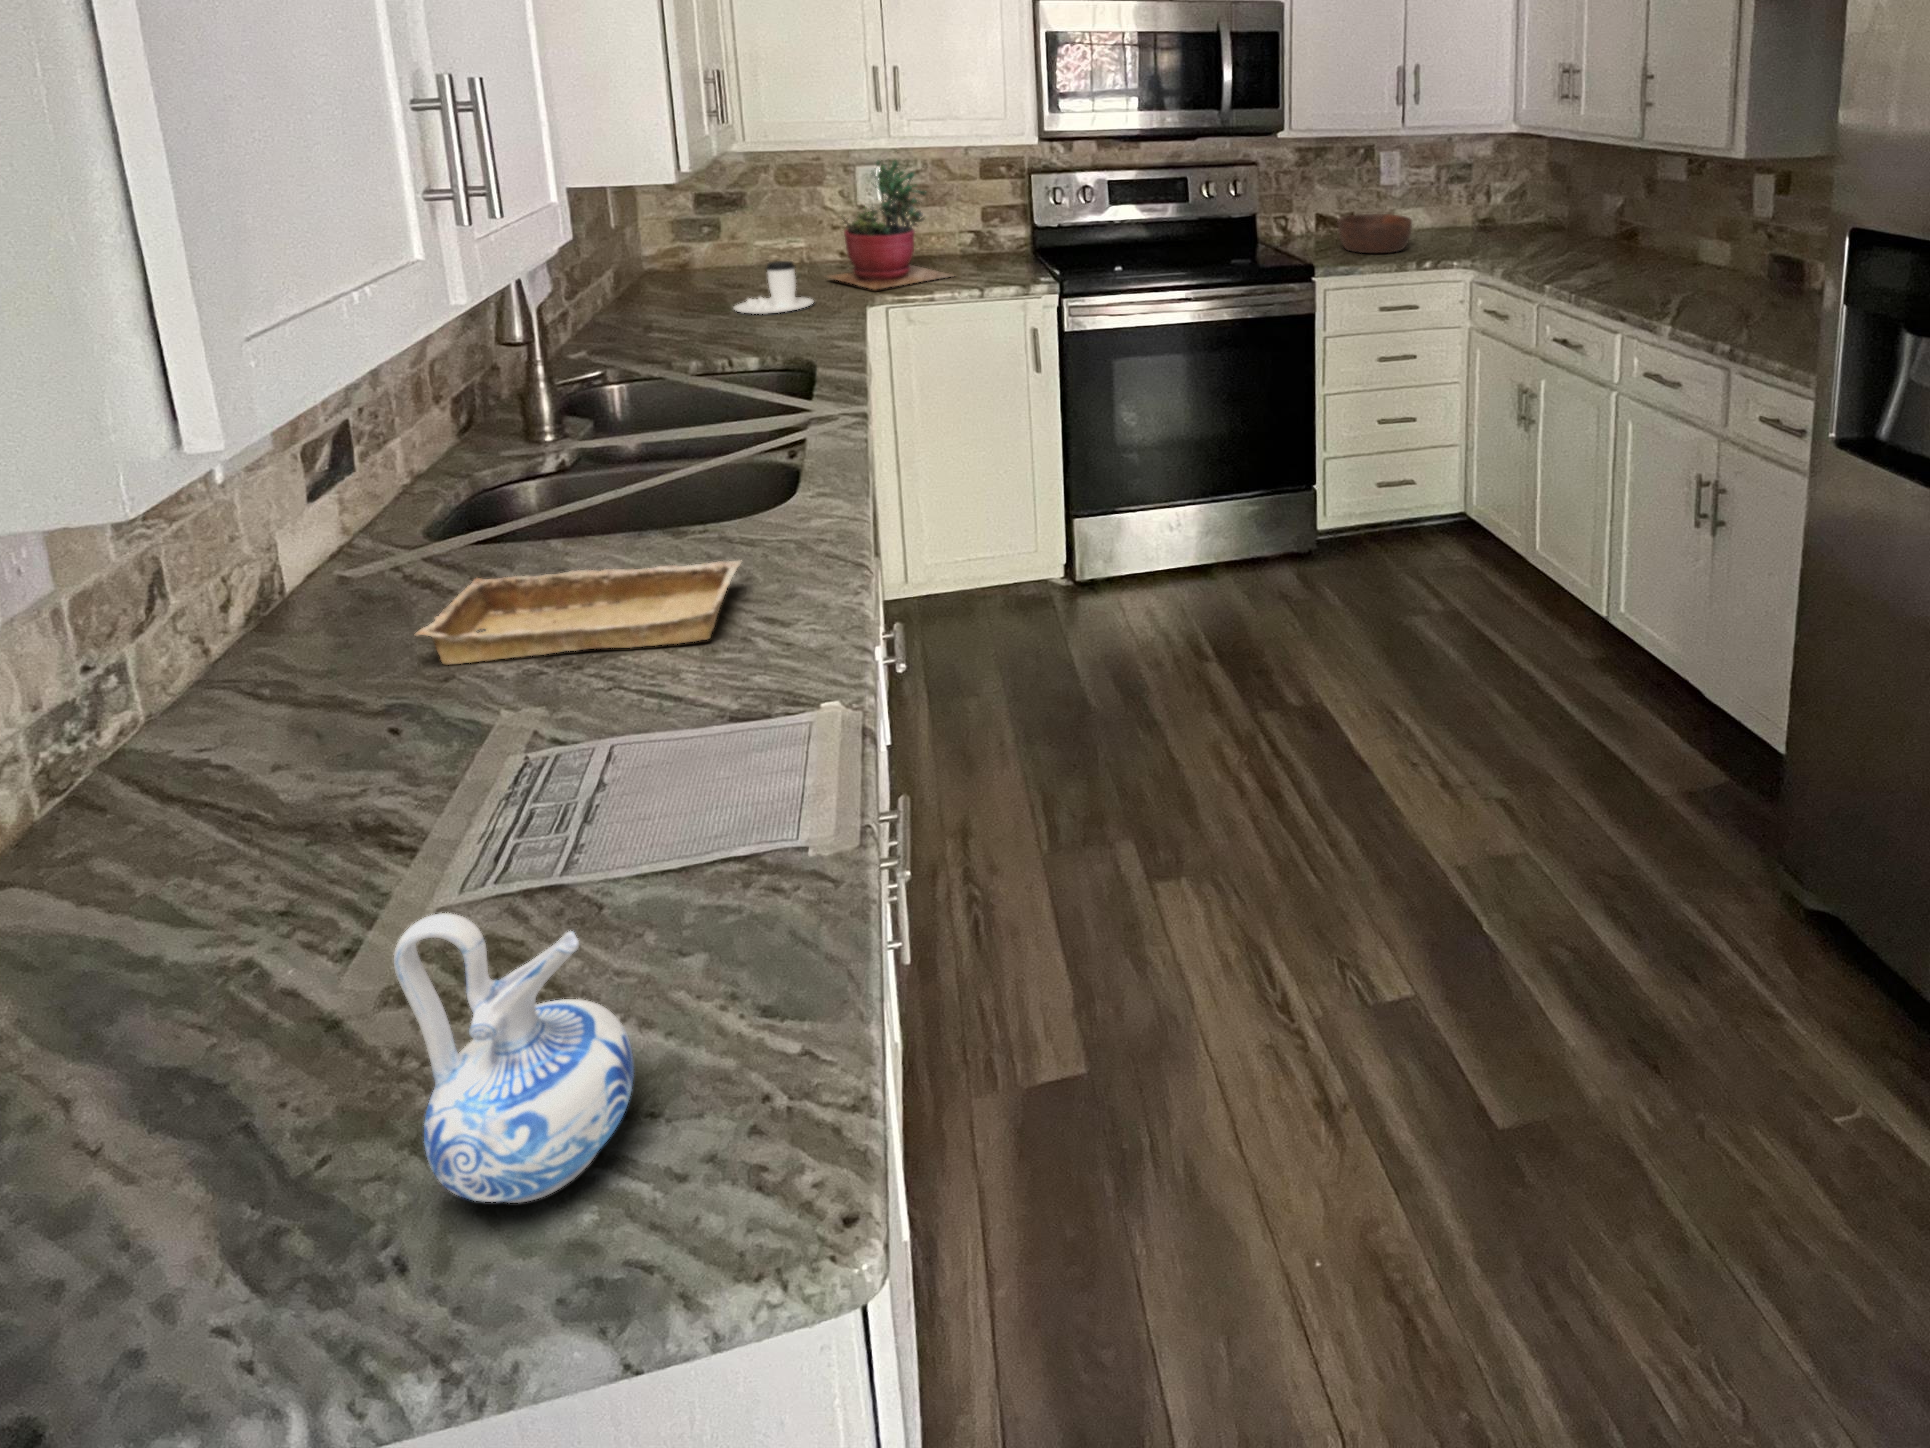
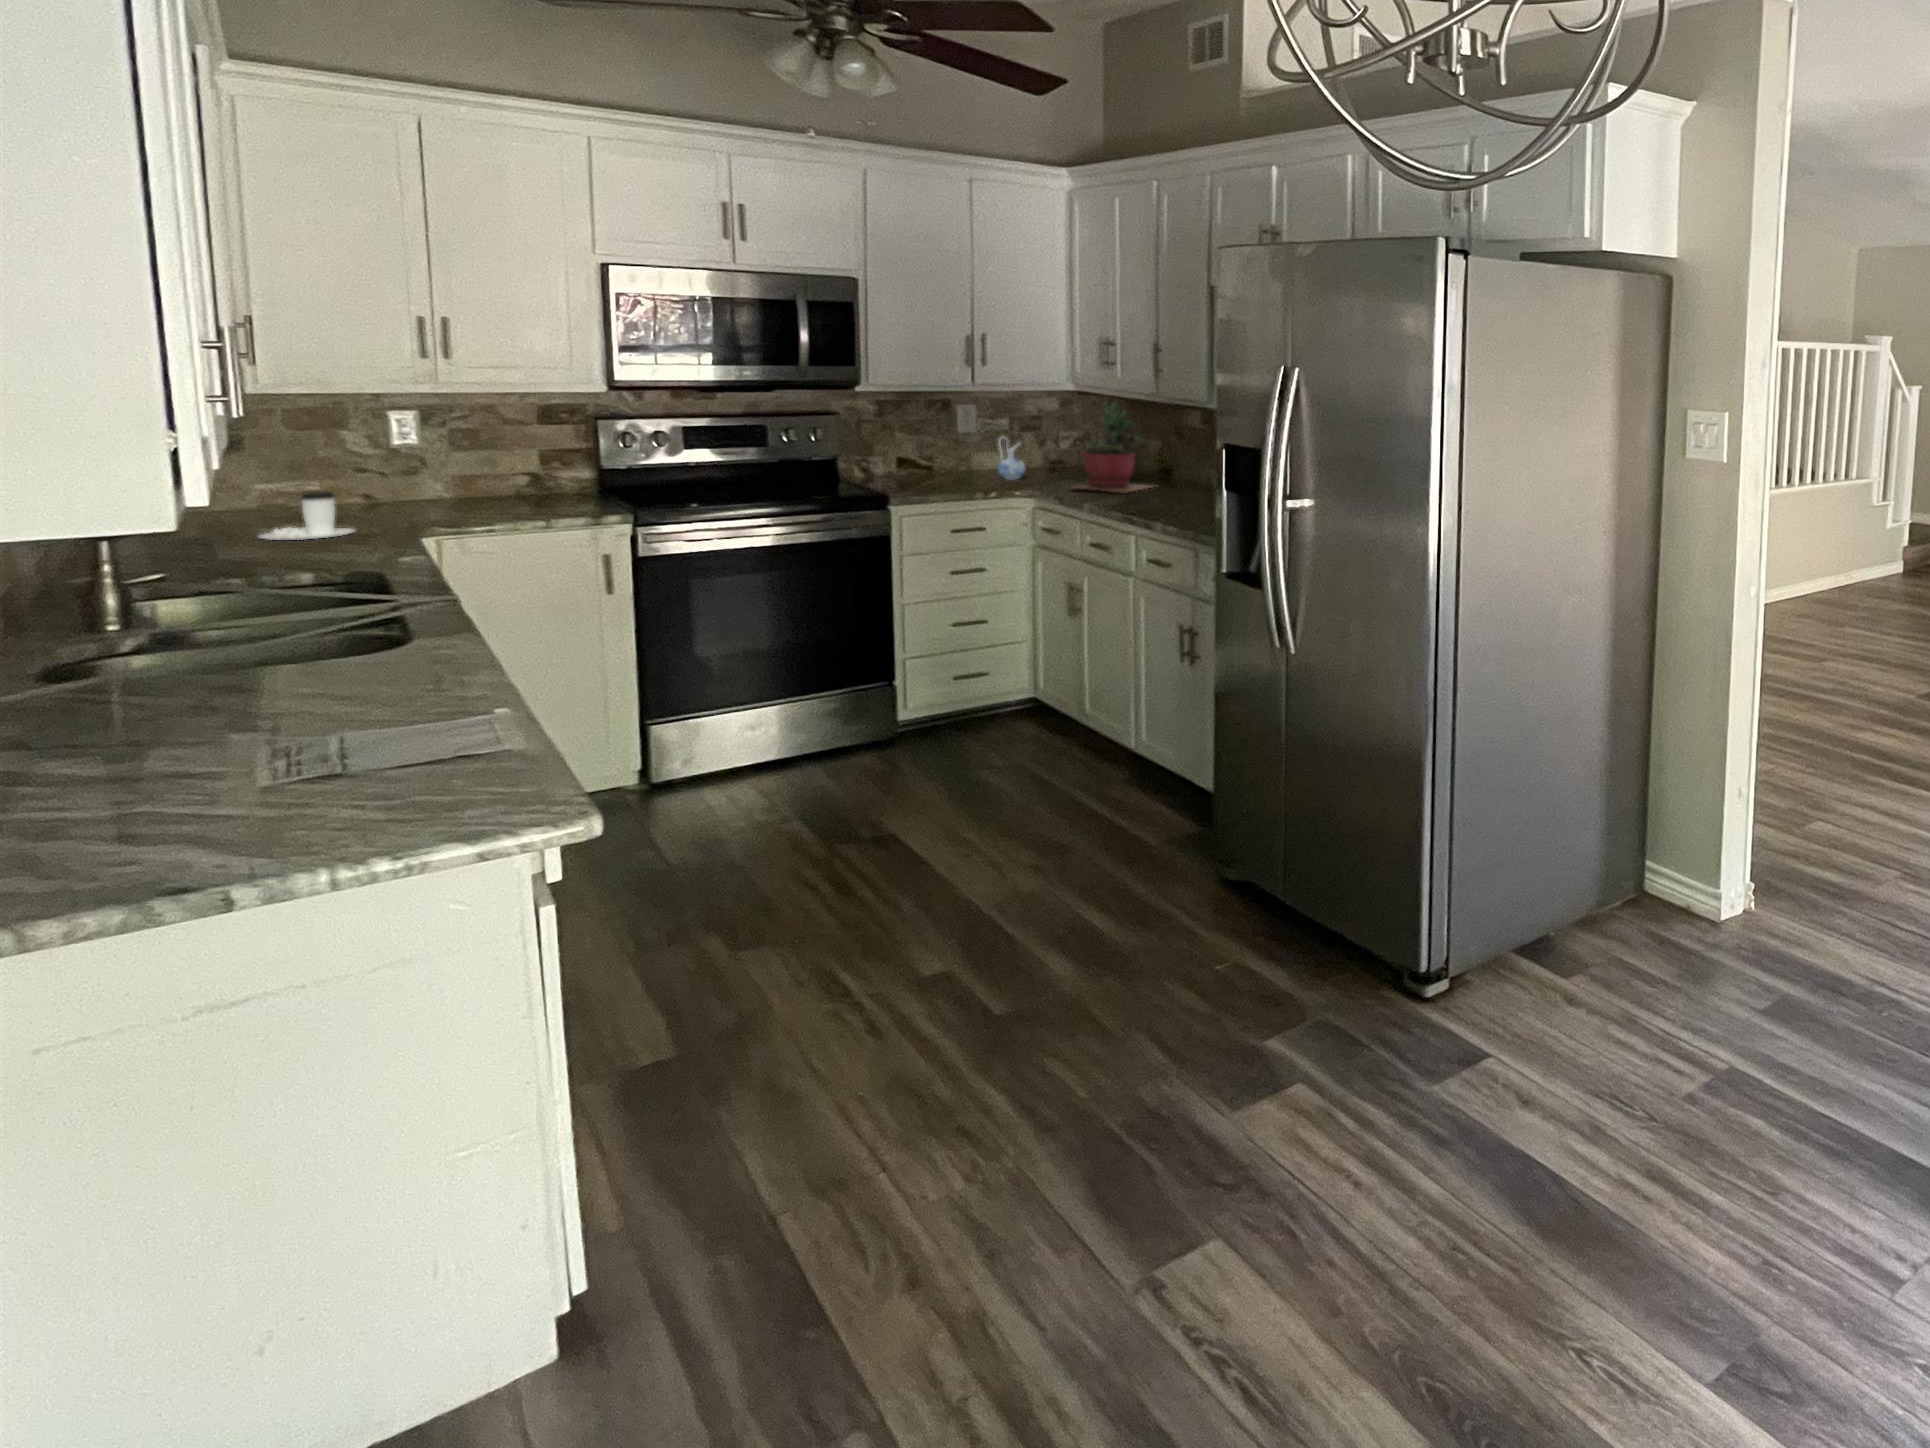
succulent plant: present [829,160,953,289] -> present [1076,403,1152,493]
wooden bowl: present [1337,214,1412,253] -> none [914,457,983,487]
tray: present [416,561,741,664] -> none [158,639,410,696]
ceramic pitcher: present [394,913,634,1203] -> present [998,438,1025,480]

